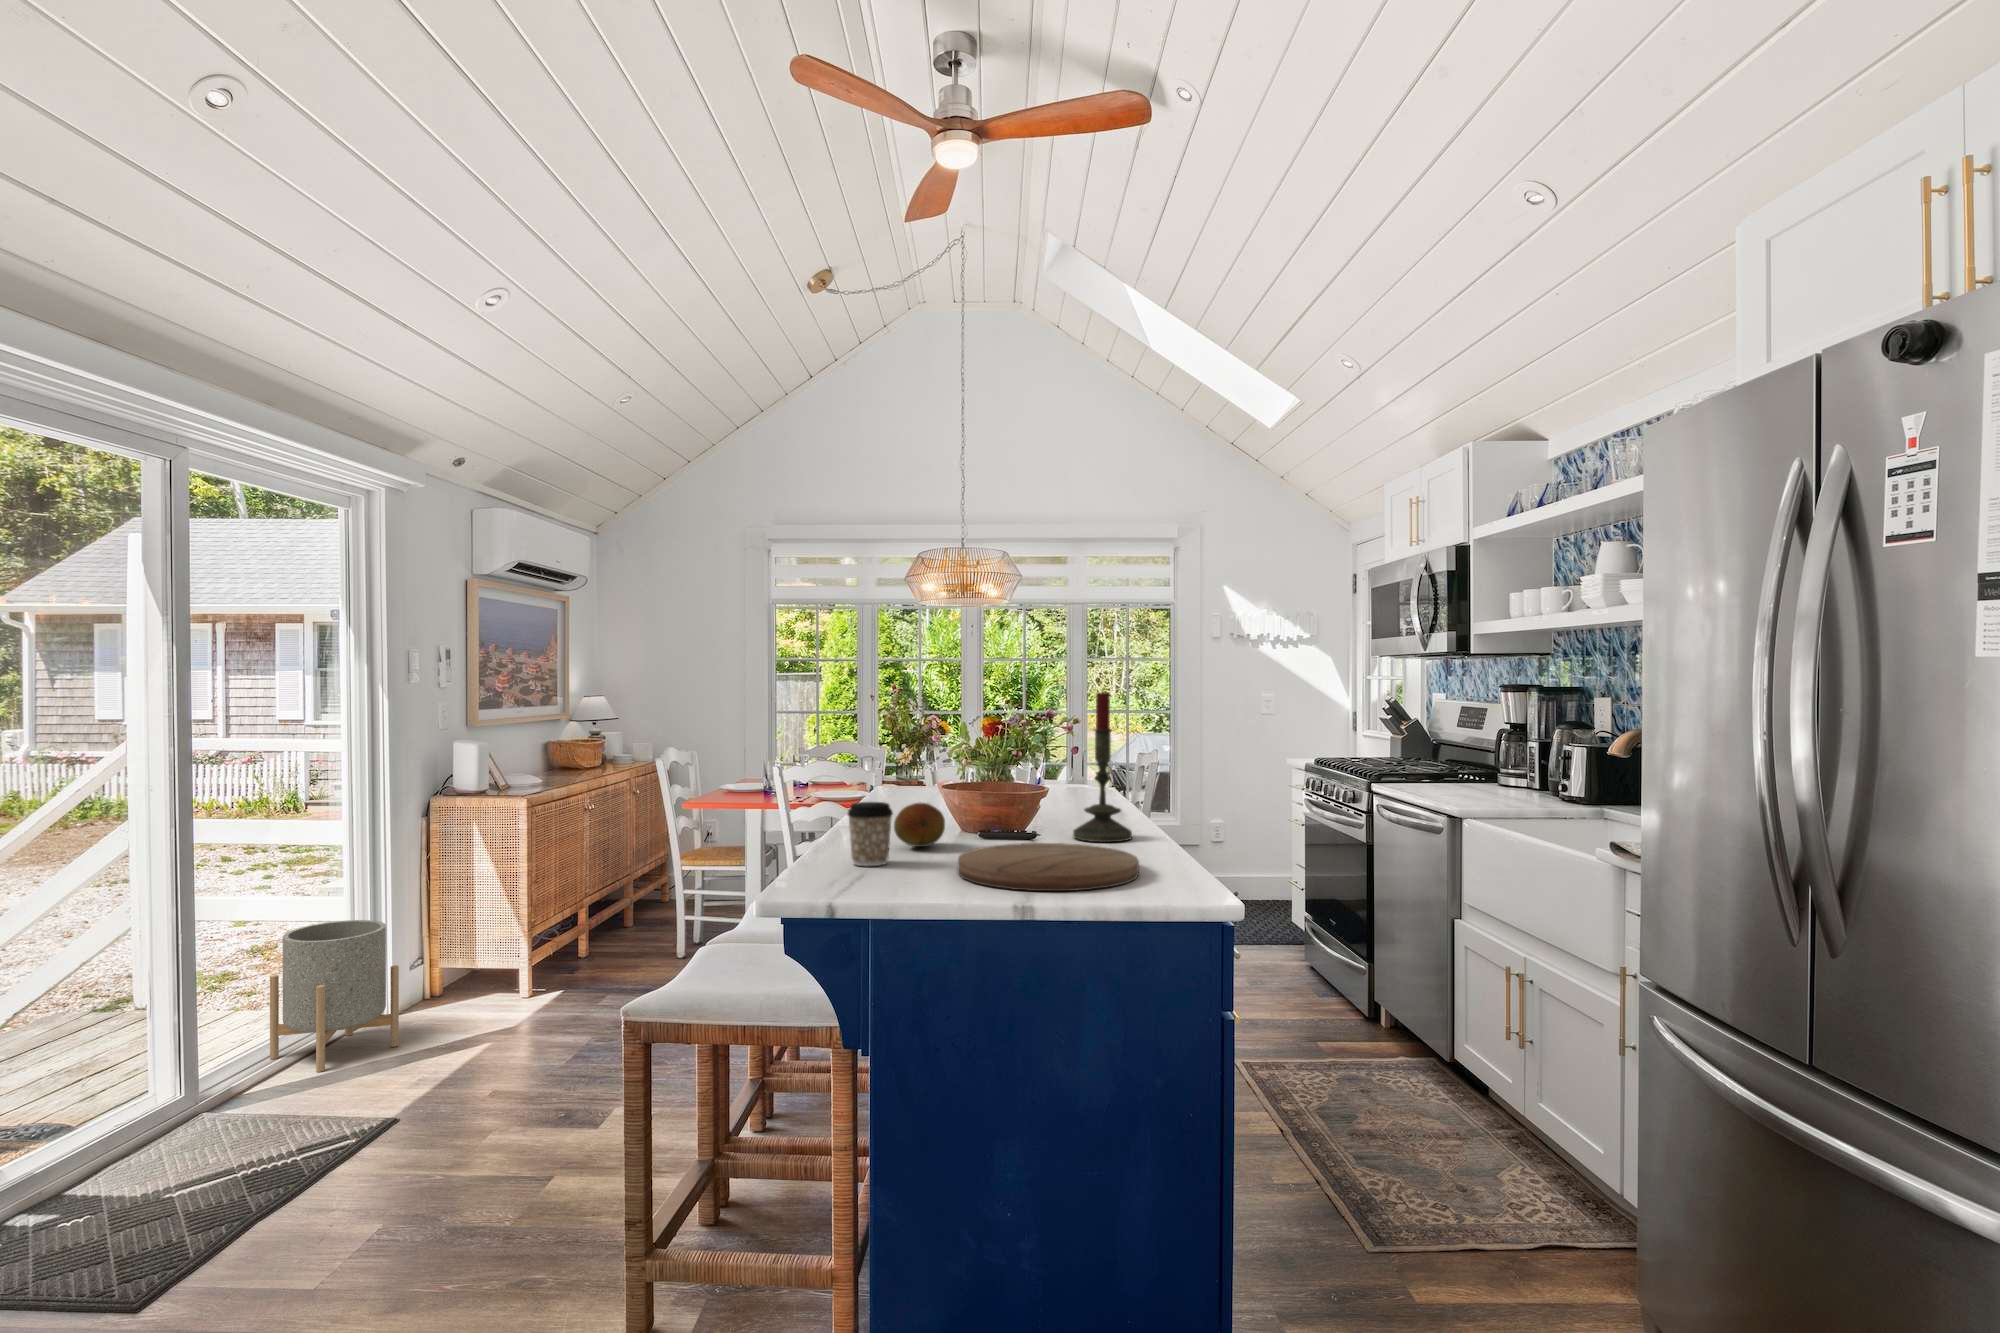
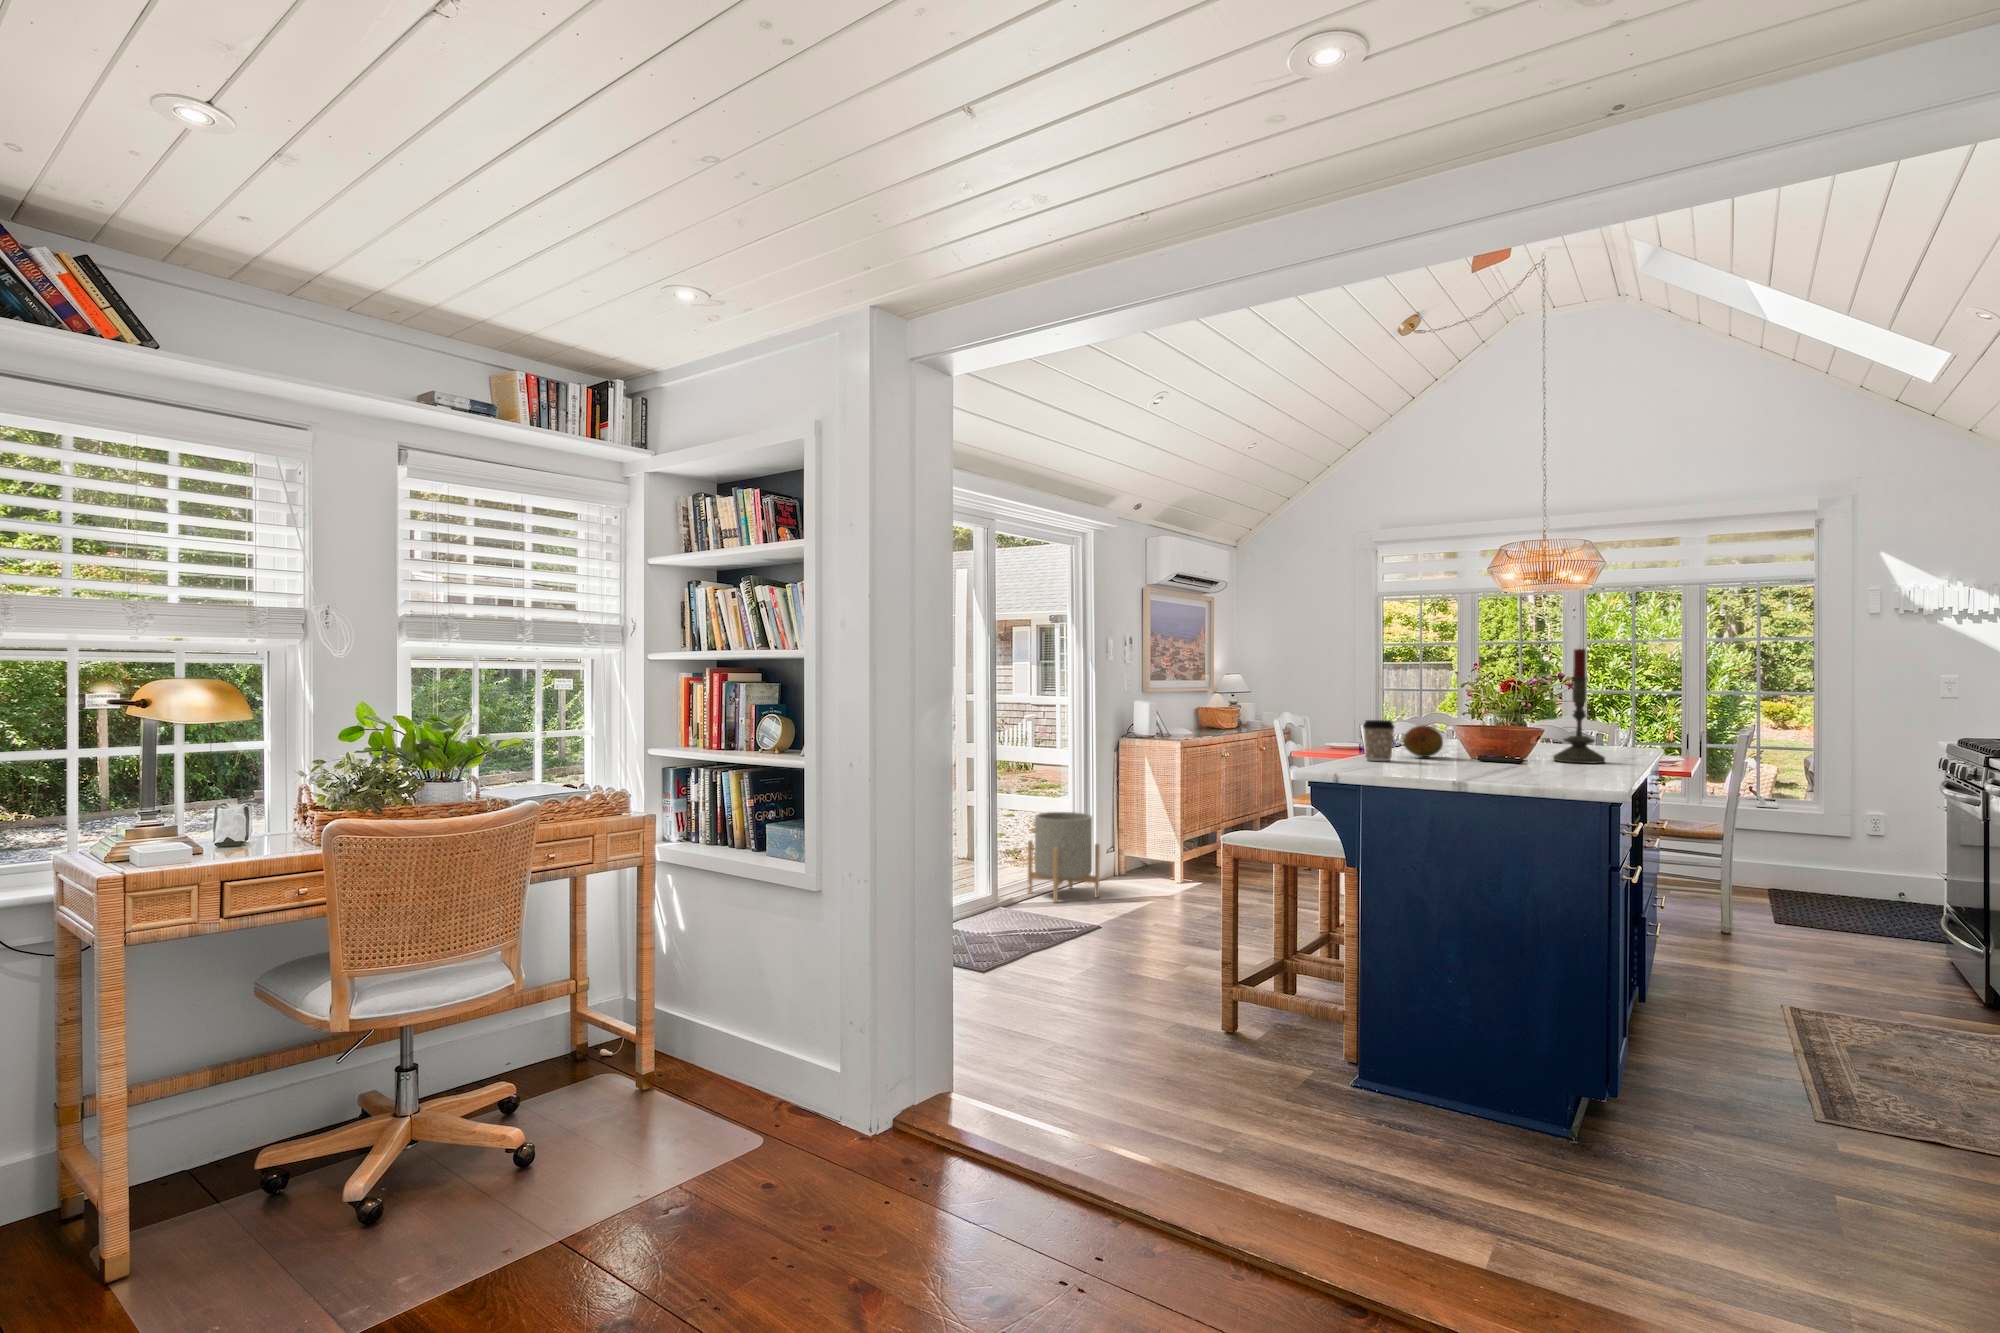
cutting board: present [958,843,1139,891] -> none [1433,754,1574,777]

